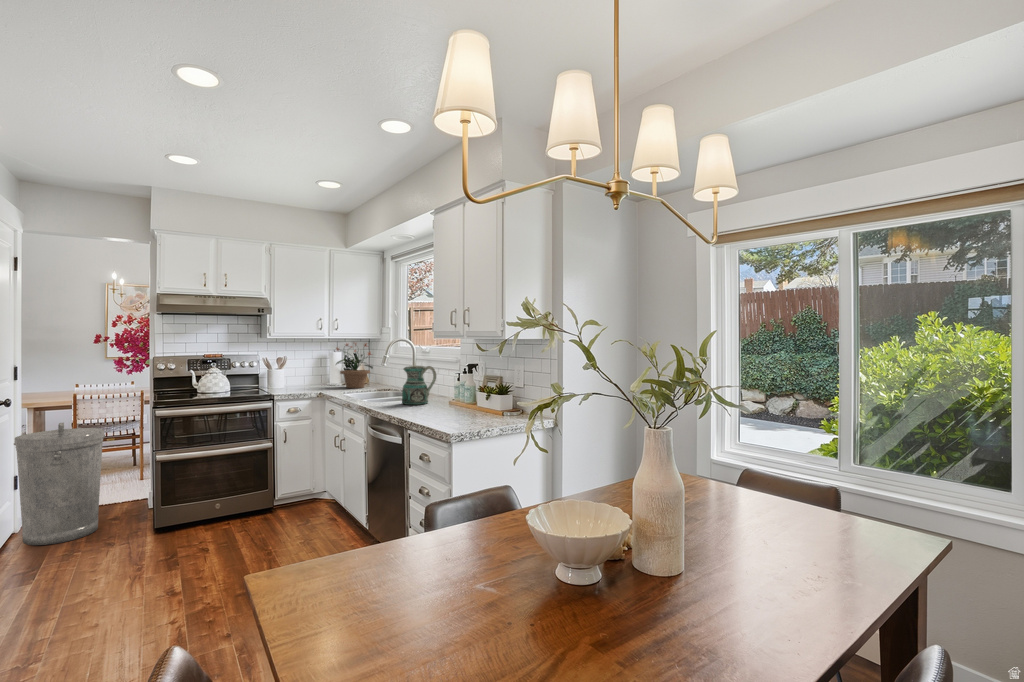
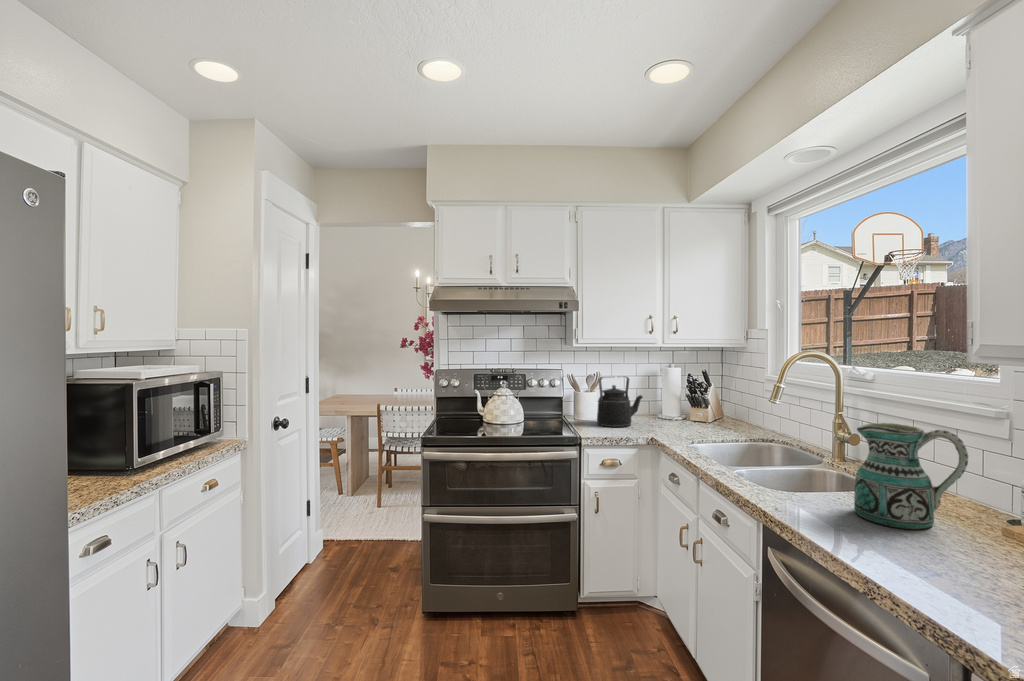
potted plant: present [336,343,373,388] -> none [671,352,739,431]
kettle: none [285,358,317,390] -> present [597,376,643,427]
trash can: present [14,423,105,545] -> none [290,451,382,610]

